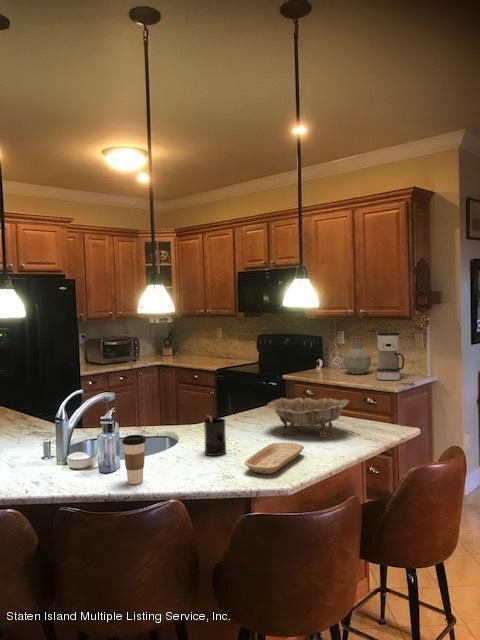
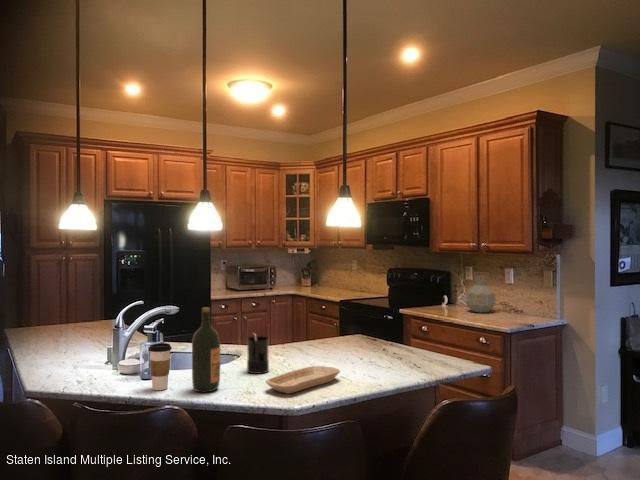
coffee maker: present [377,332,404,381] -> none [497,267,528,321]
wine bottle: none [169,395,198,482] -> present [192,307,220,392]
decorative bowl: present [267,398,349,438] -> none [326,324,410,367]

